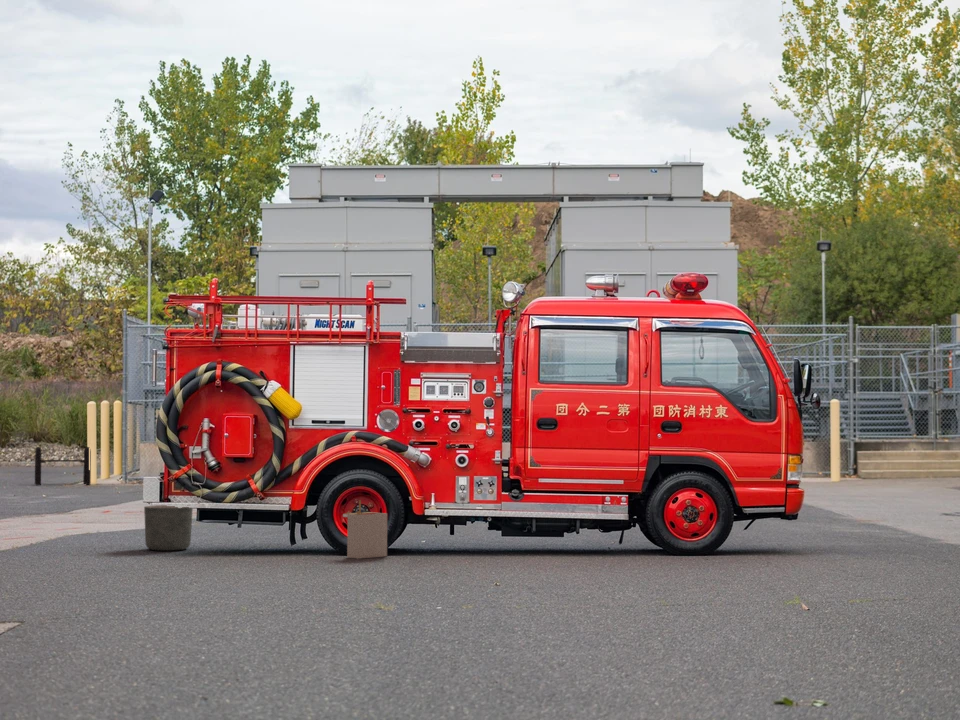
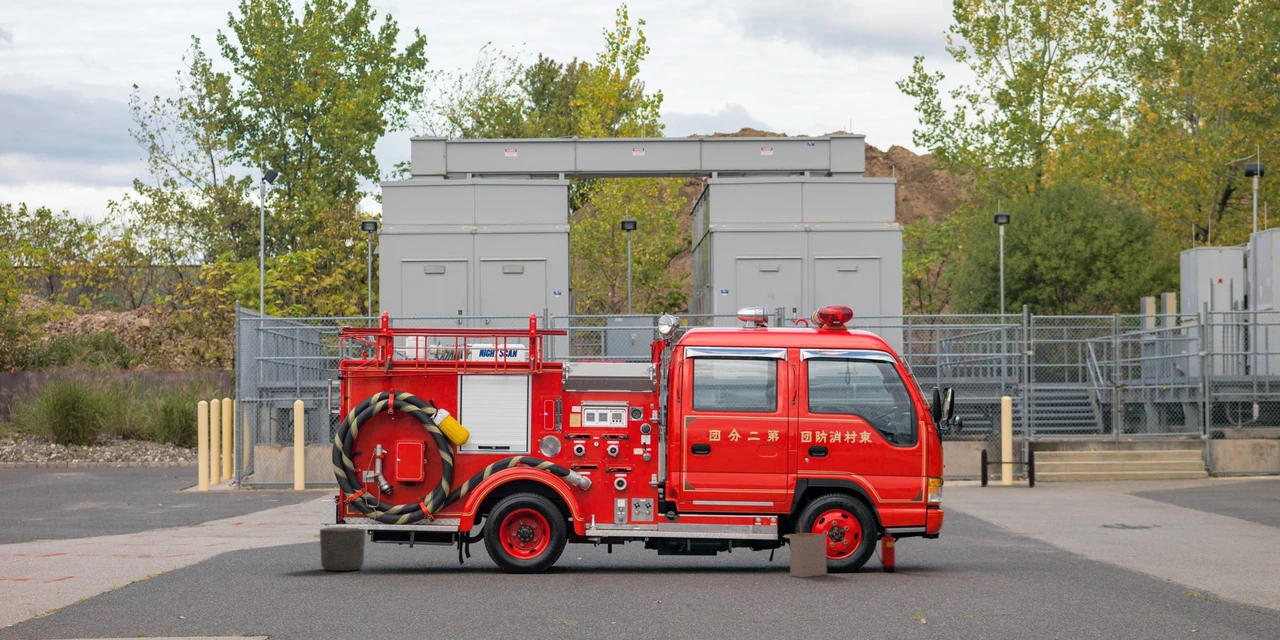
bench: present [35,447,91,485] -> present [981,449,1035,487]
storage bin: present [343,500,387,558] -> present [785,523,827,577]
fire extinguisher: none [731,506,755,556] -> present [875,534,896,572]

